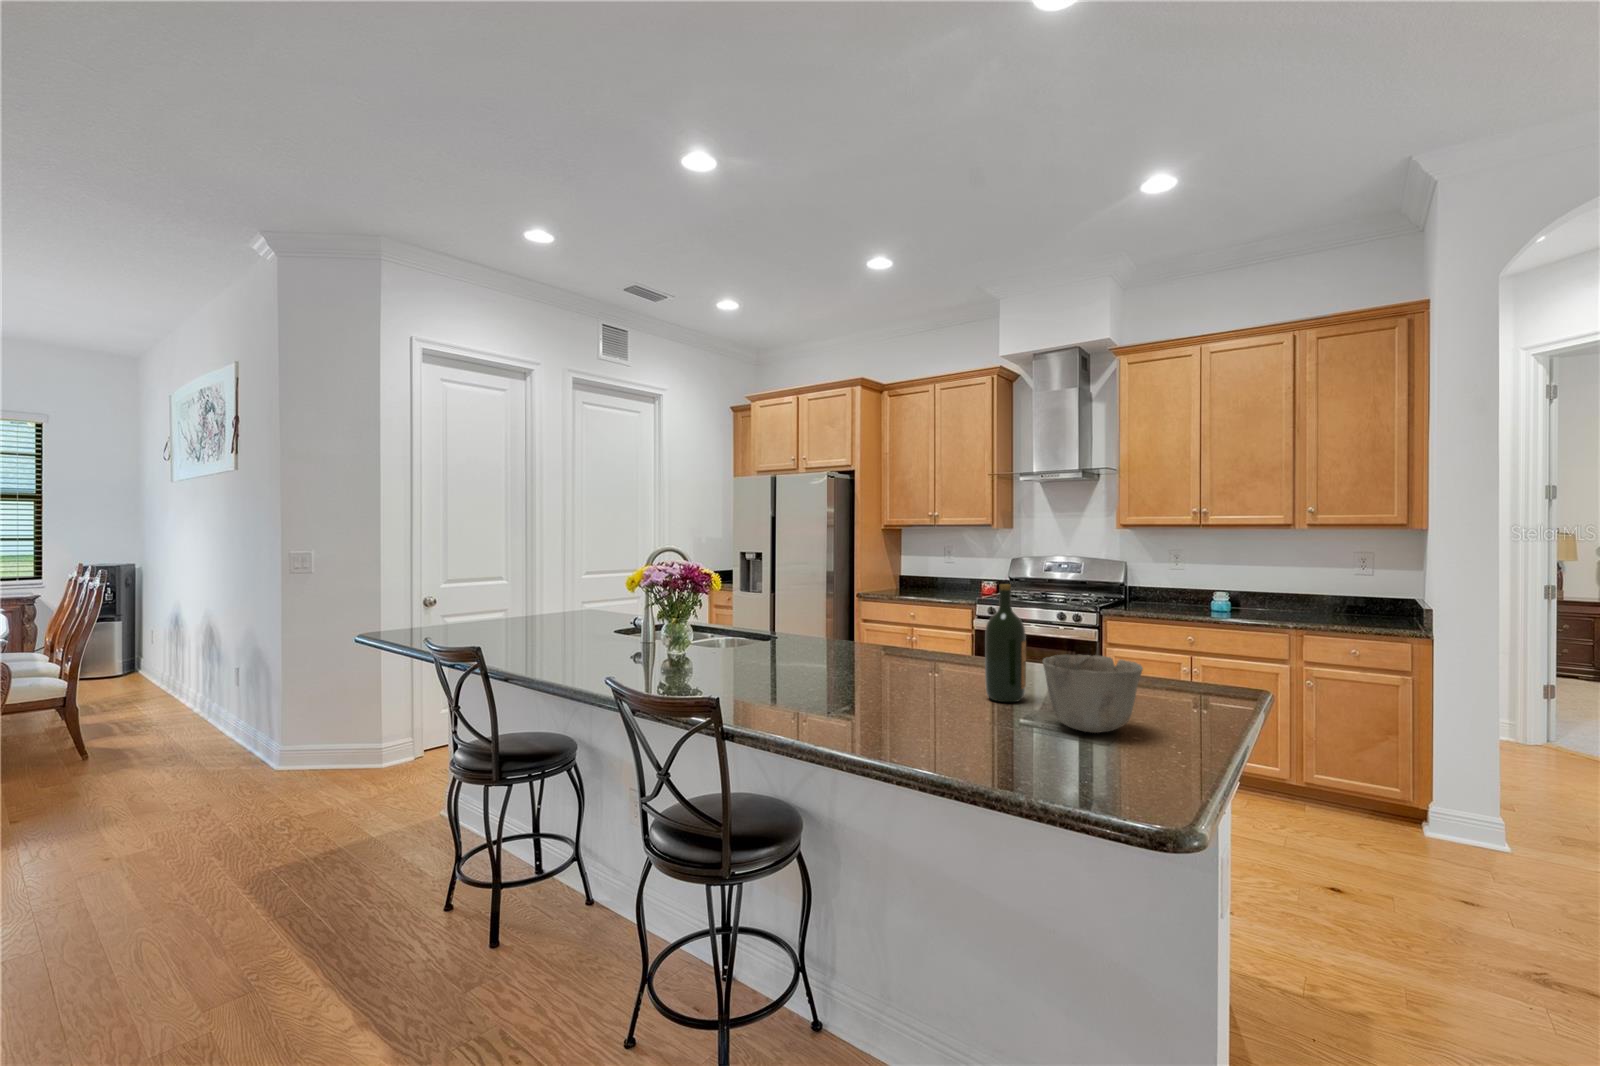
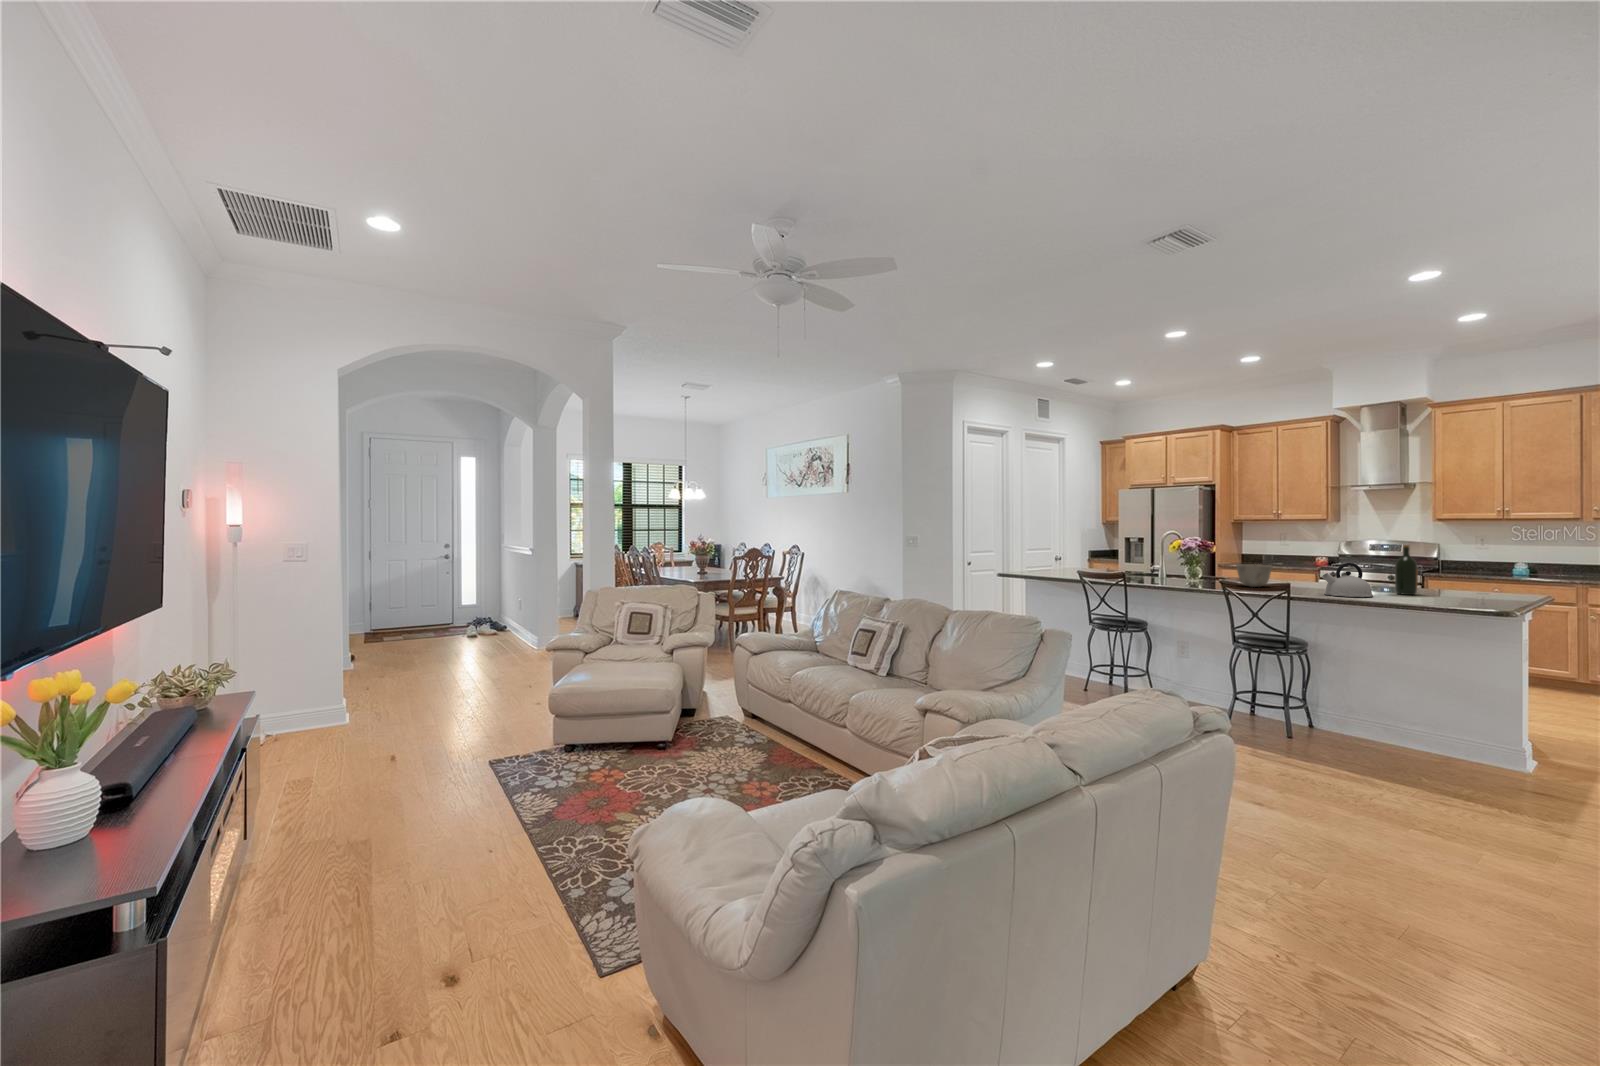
kettle: none [823,631,926,724] -> present [1322,563,1373,597]
ceramic bowl: present [1043,655,1143,733] -> present [1236,564,1272,587]

